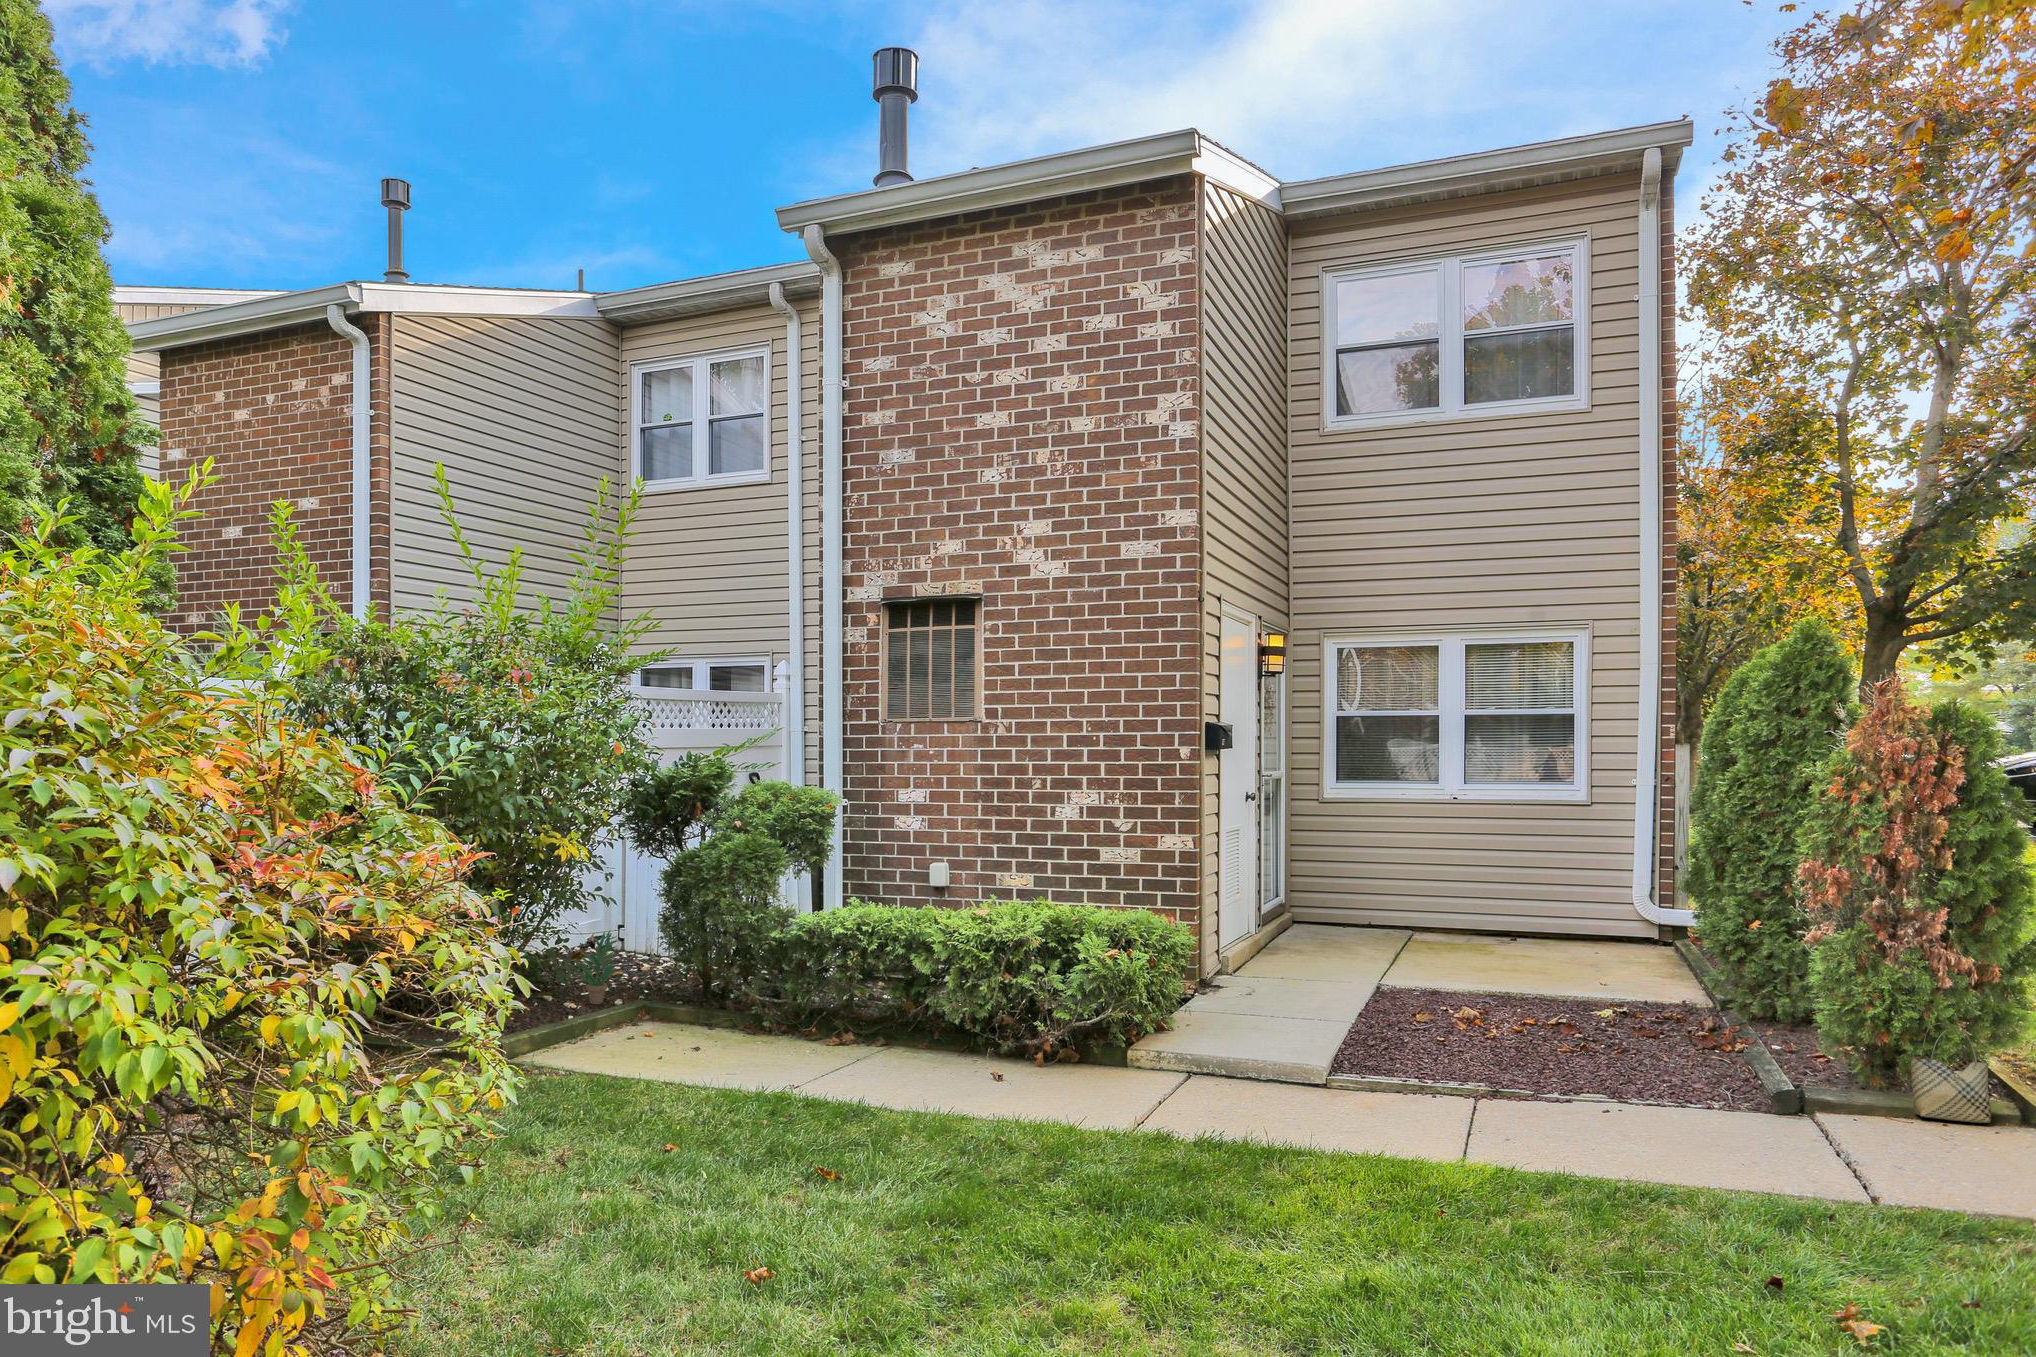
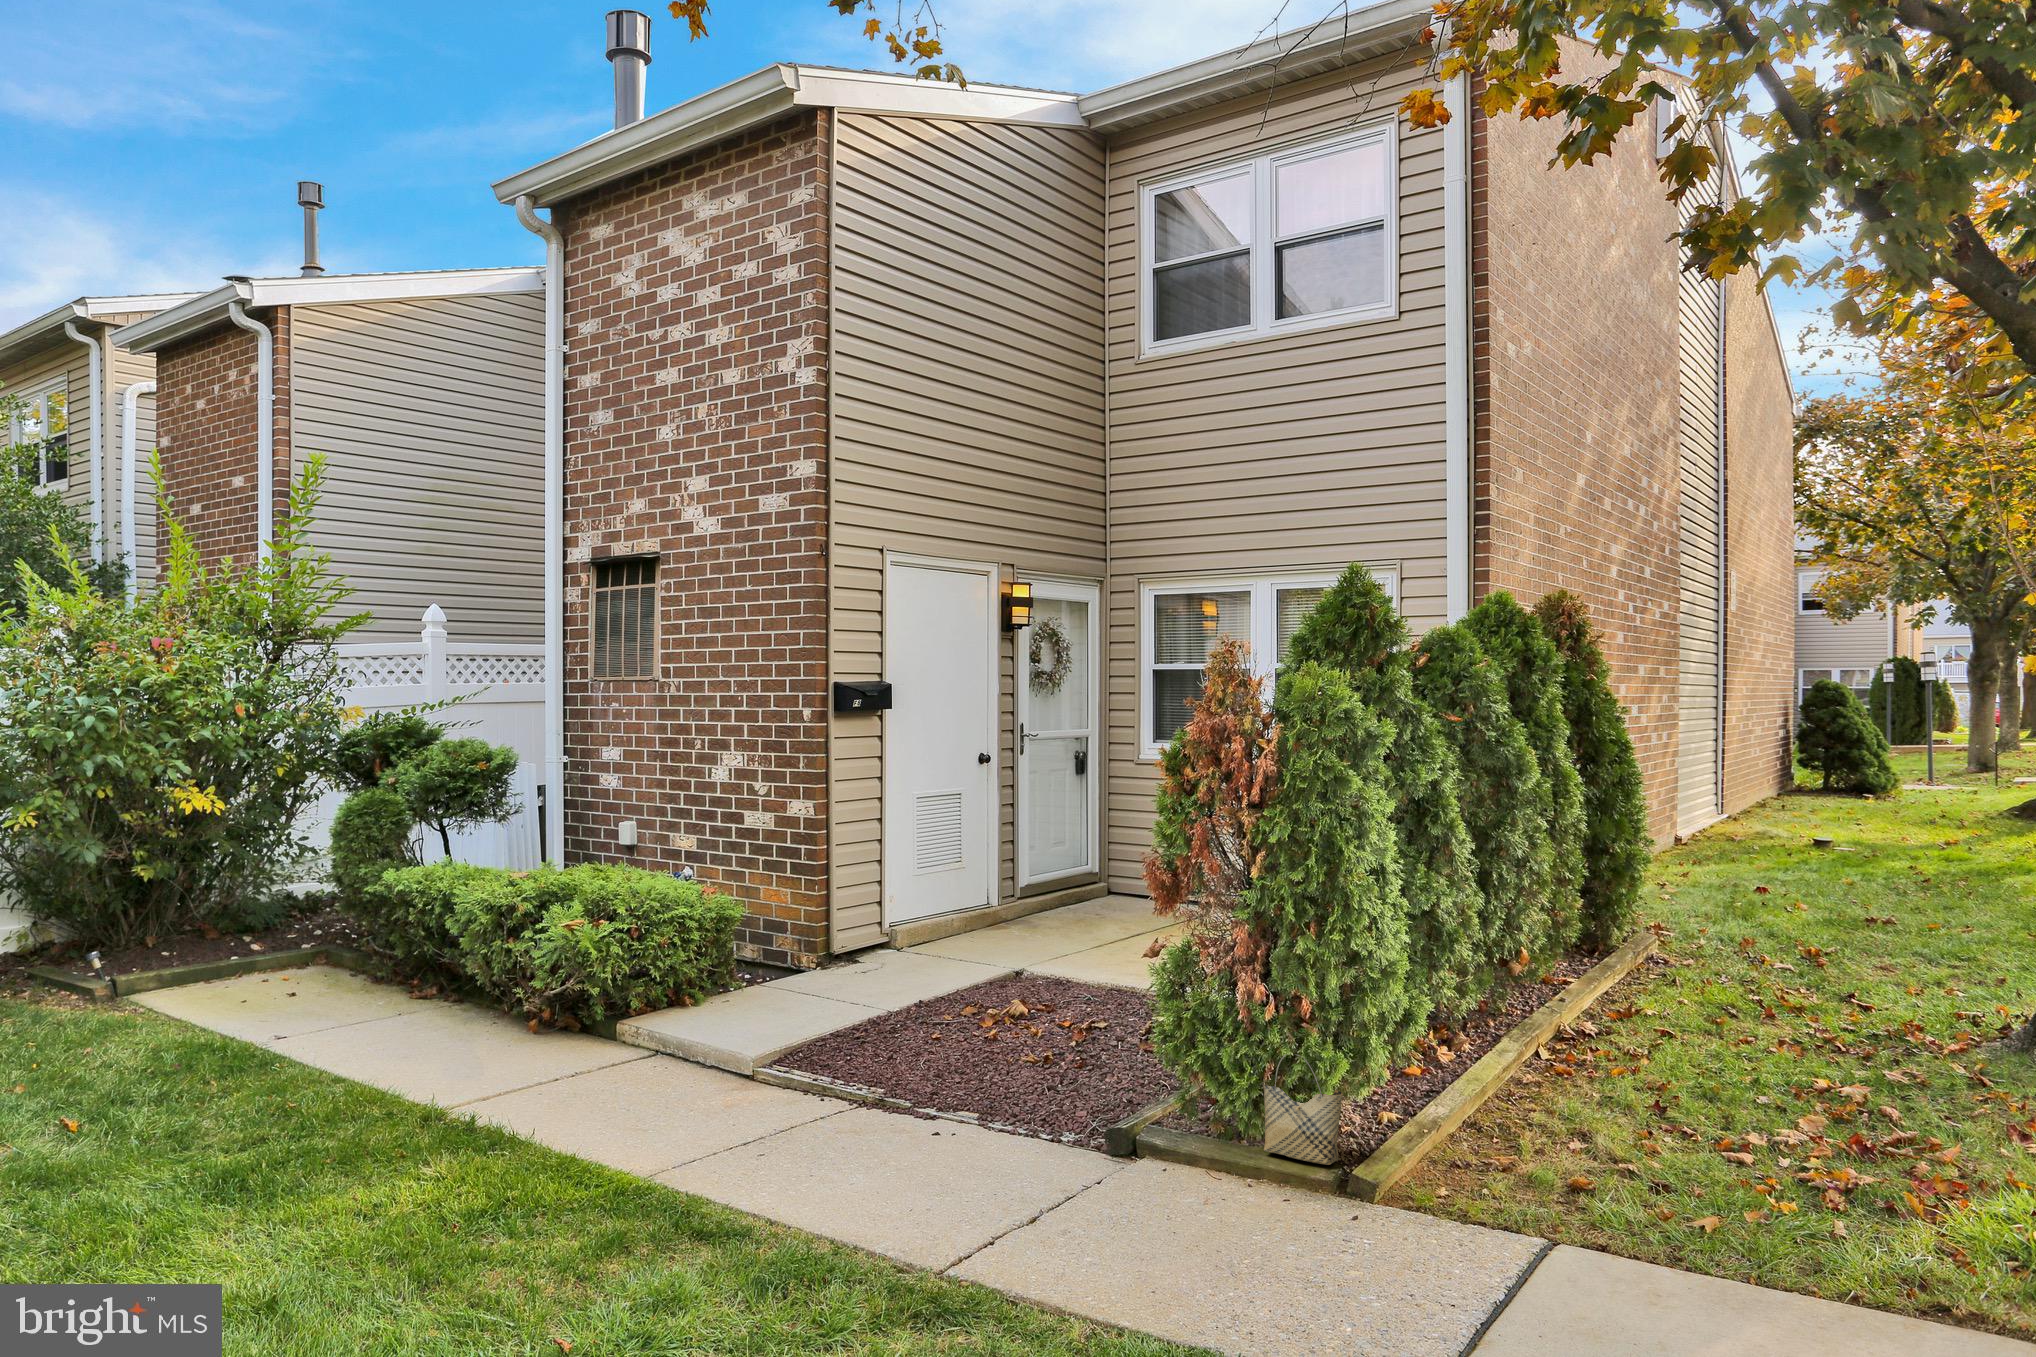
potted plant: present [577,930,617,1004] -> none [266,879,312,948]

